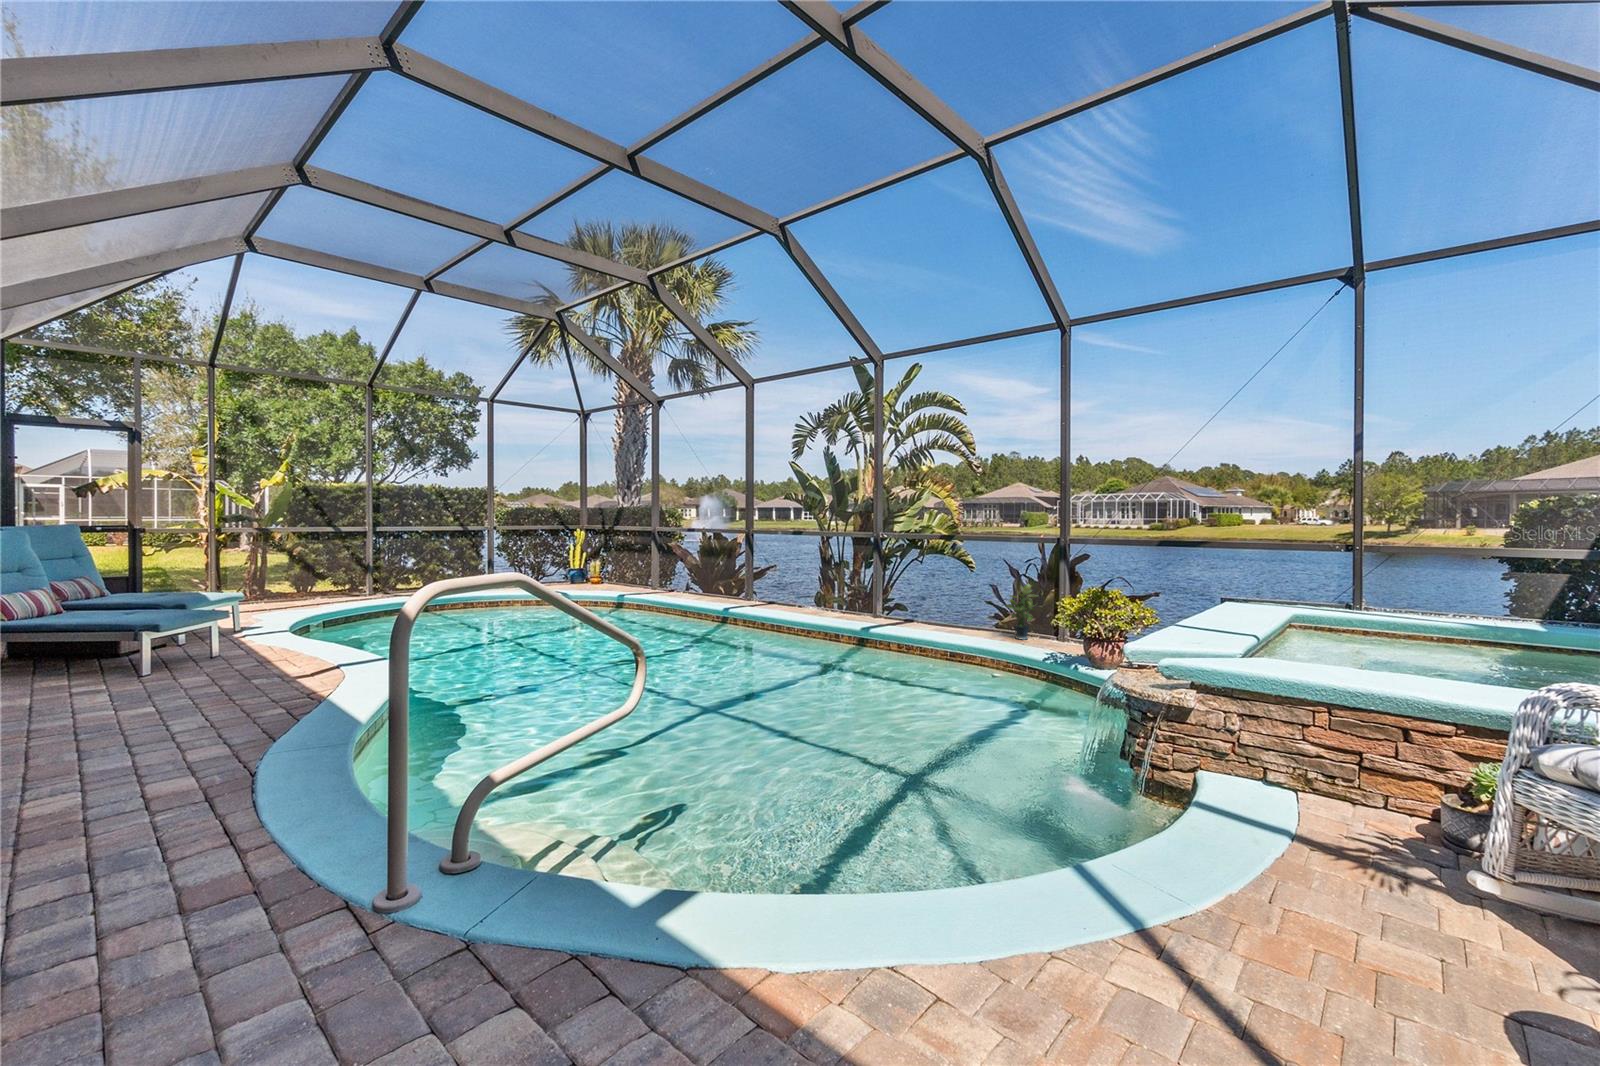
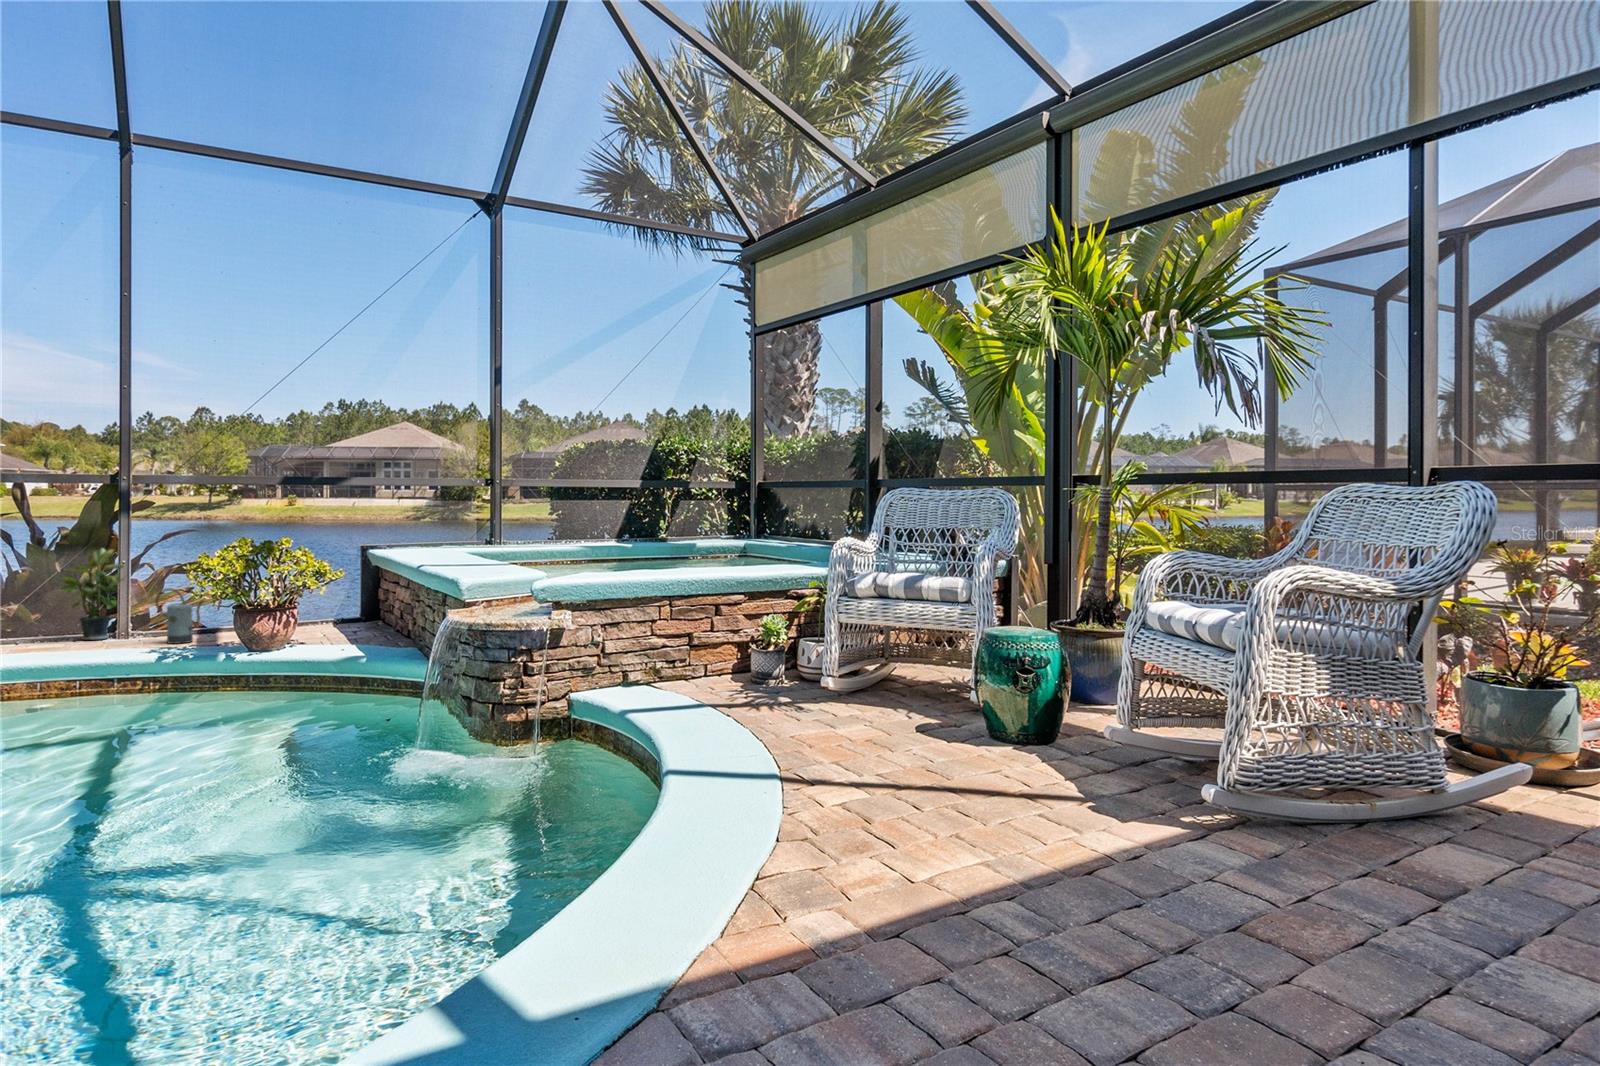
watering can: none [1045,614,1066,652] -> present [155,588,203,644]

